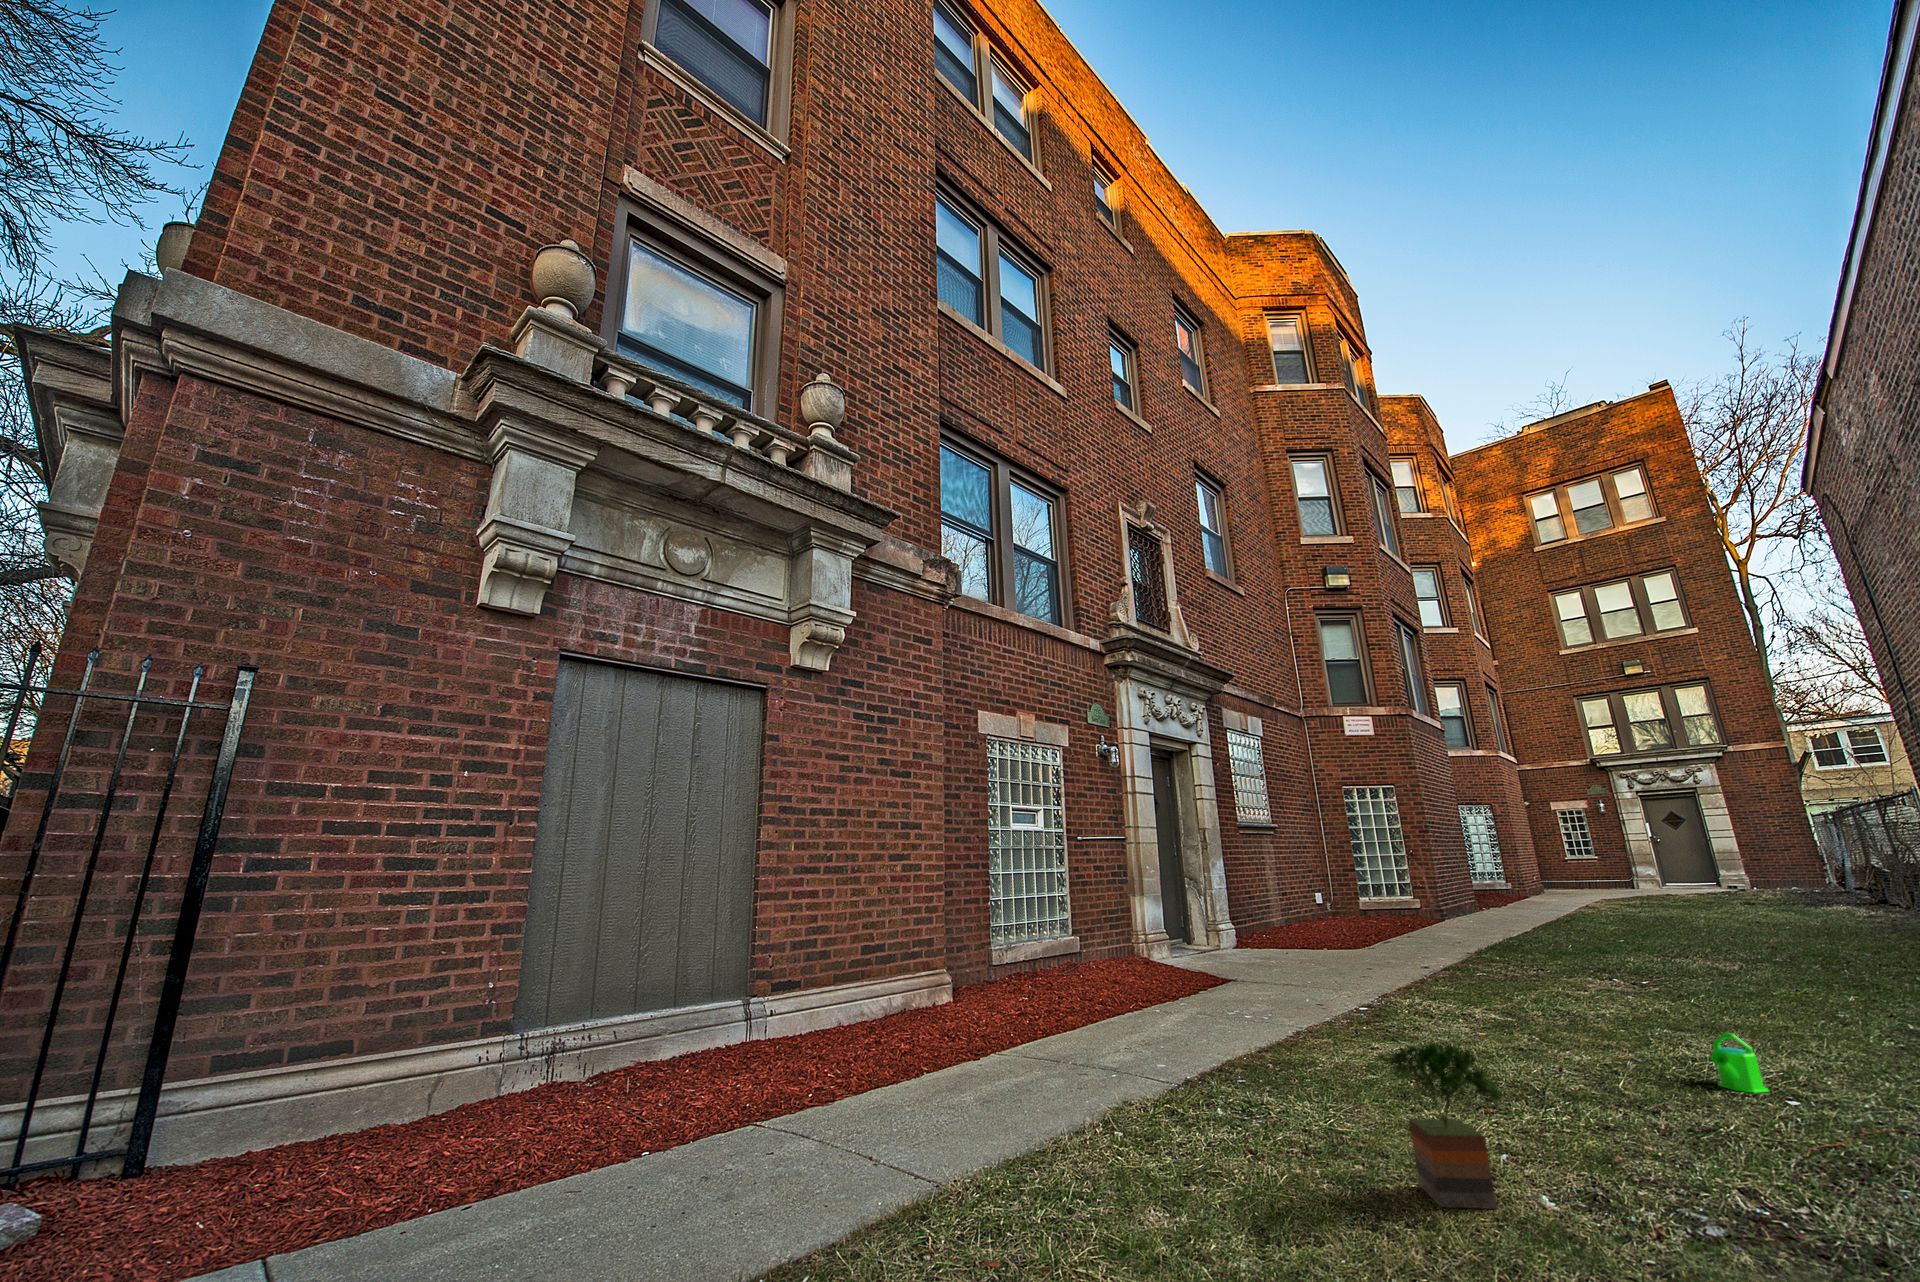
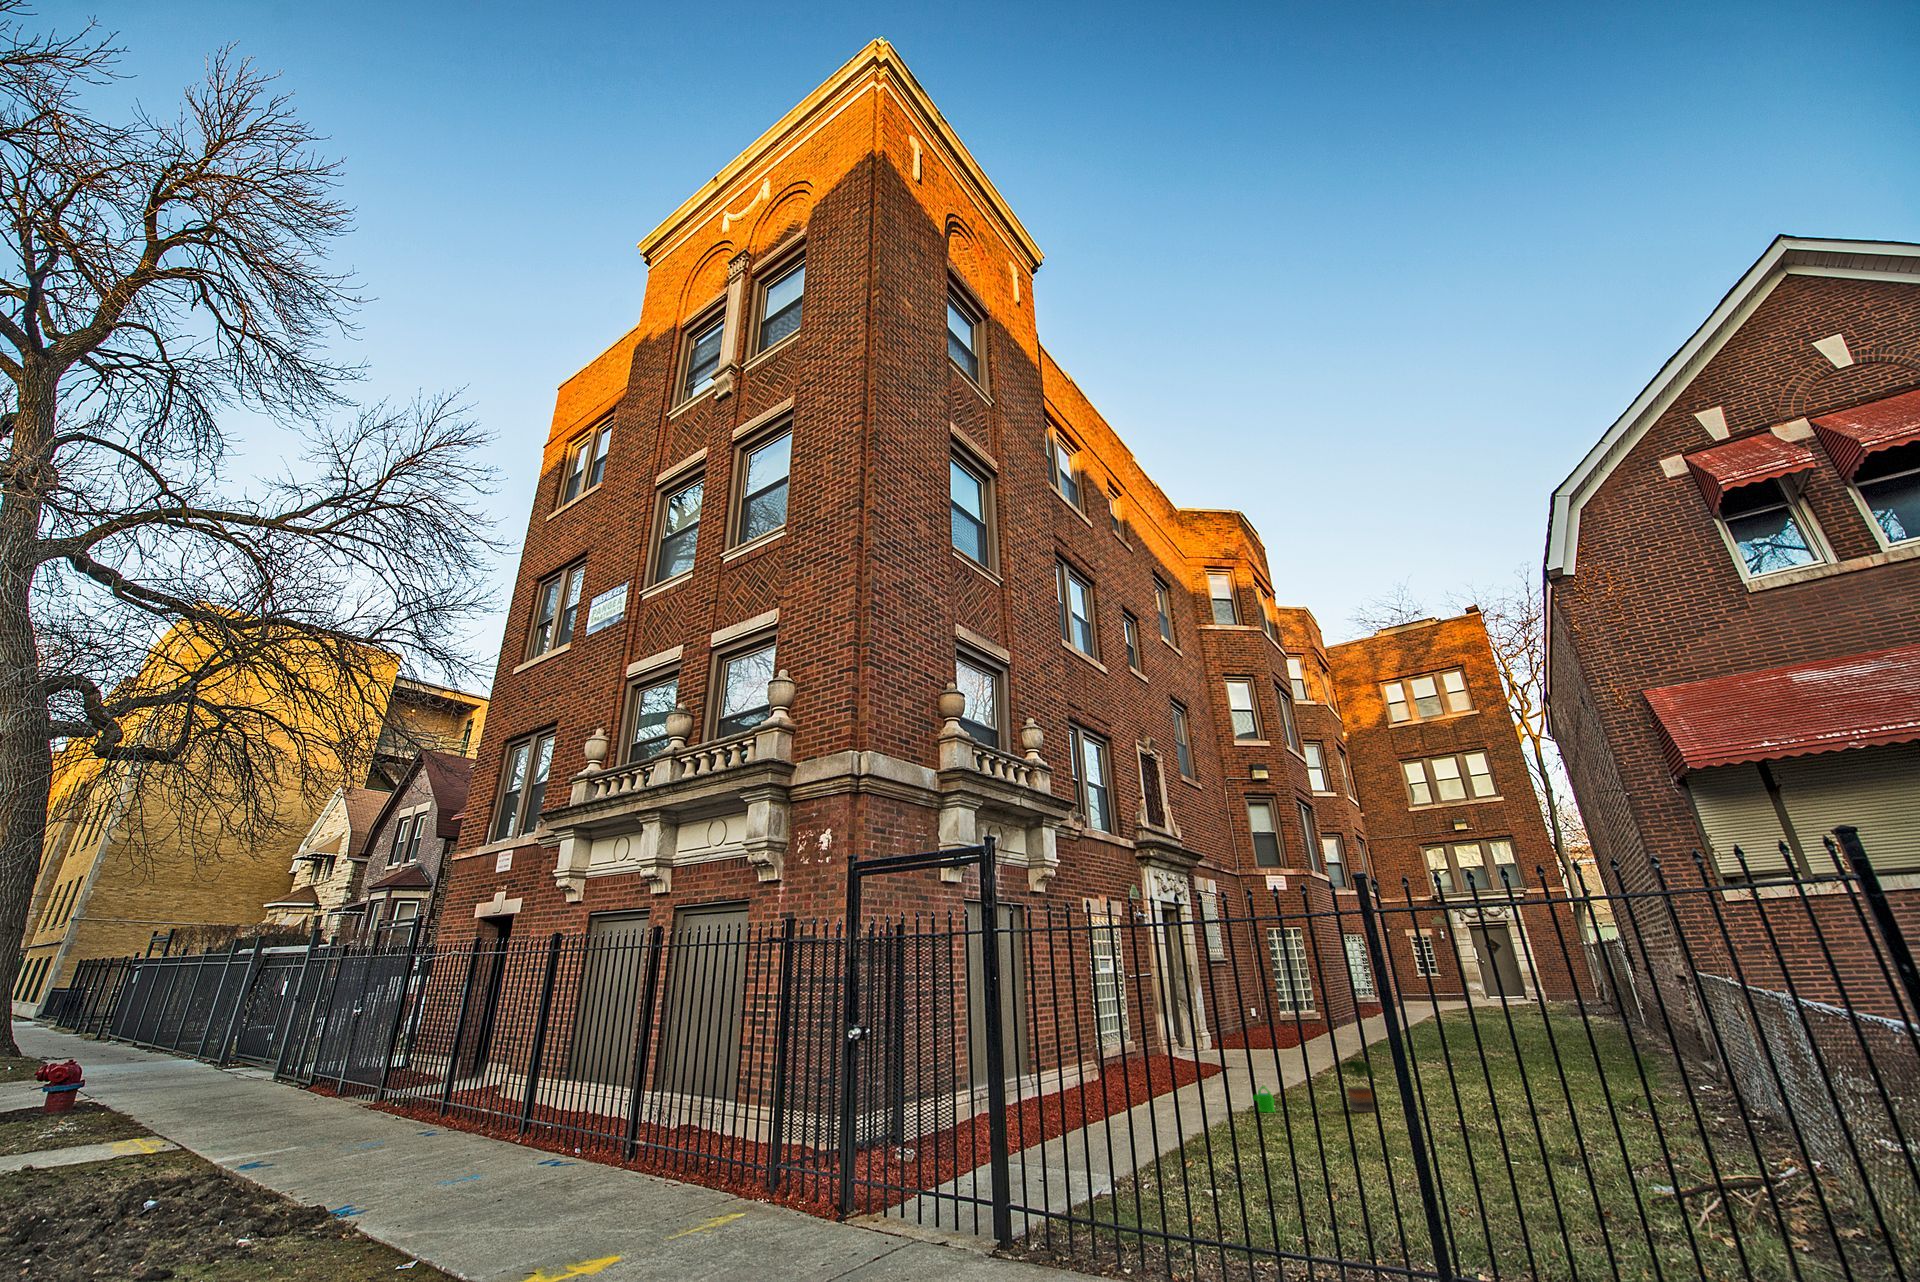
watering can: present [1711,1033,1768,1093] -> present [1253,1086,1275,1112]

